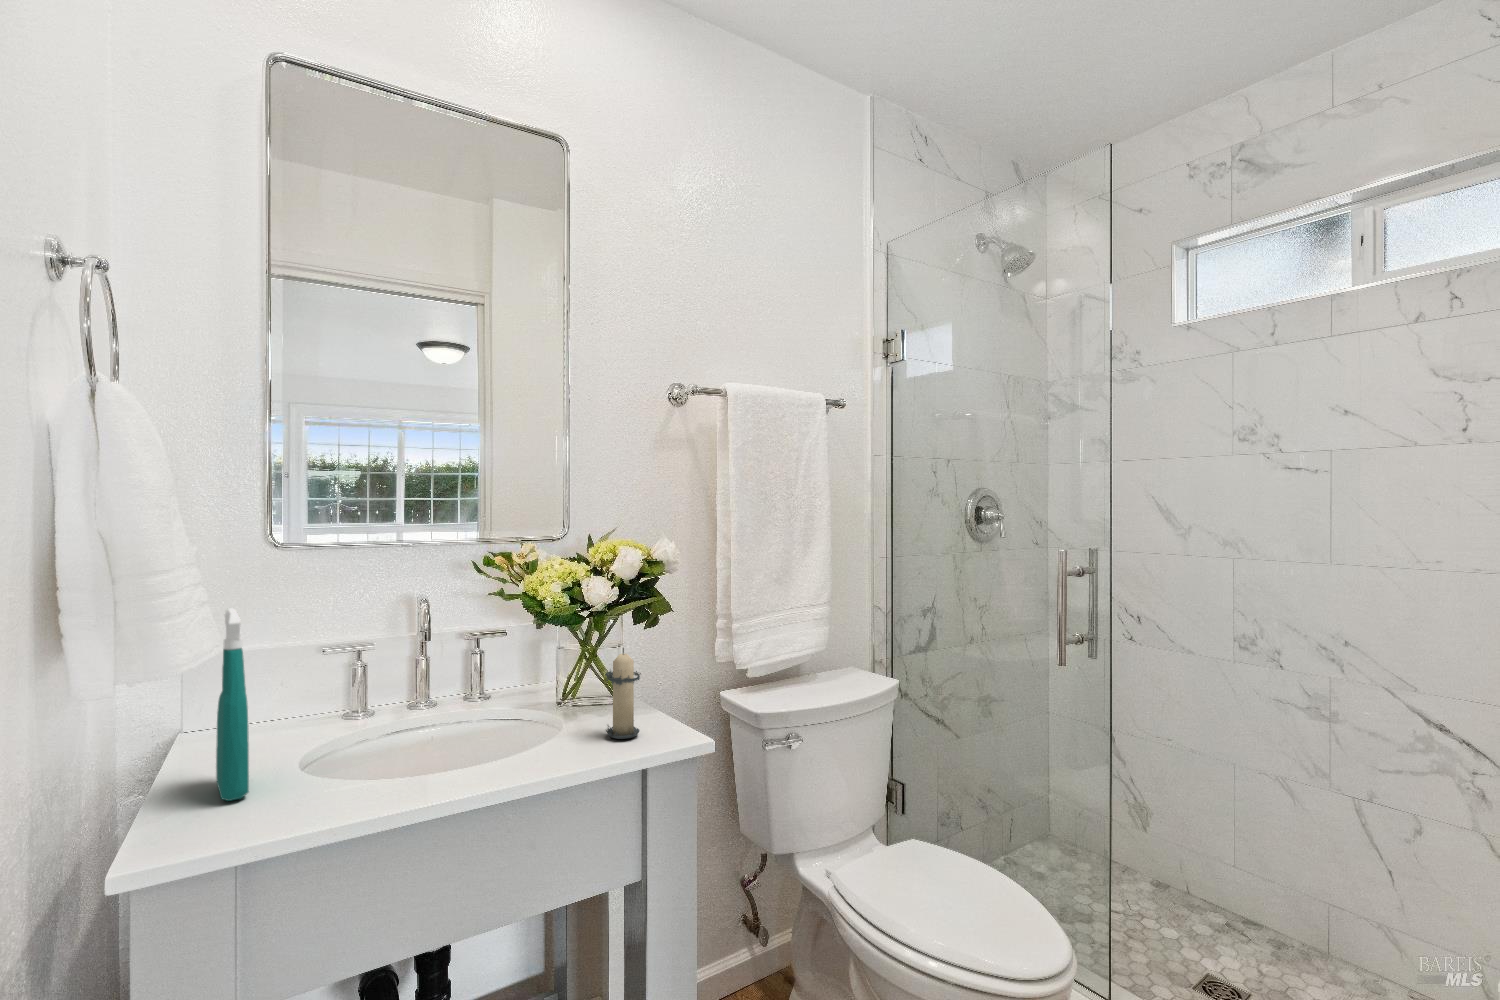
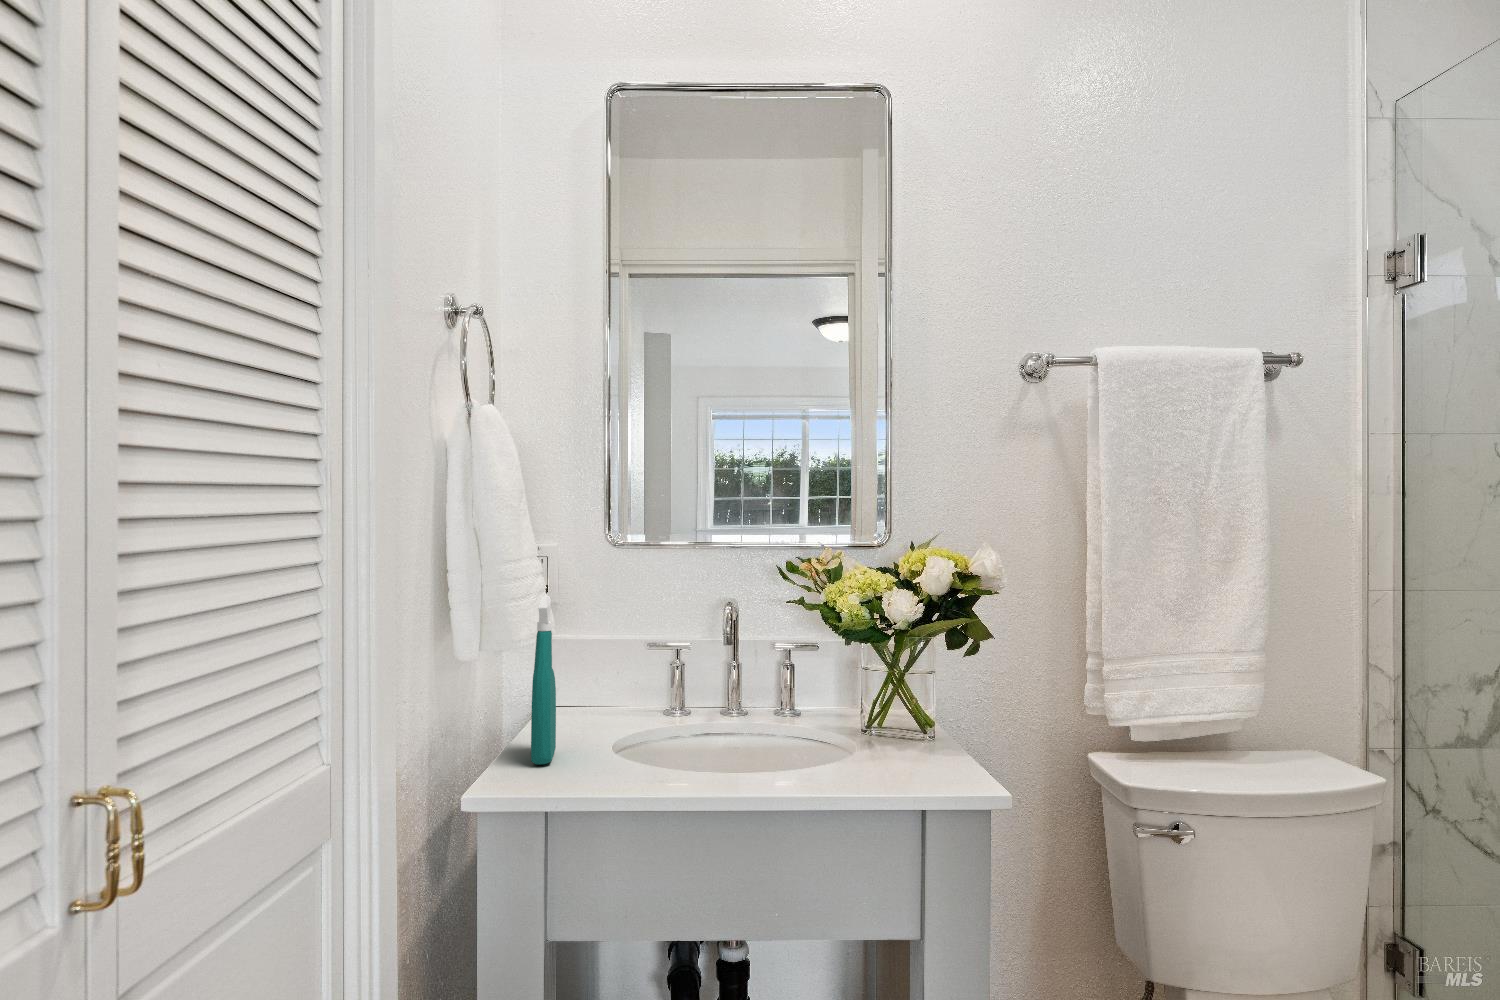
candle: present [605,648,641,739] -> none [883,670,933,778]

